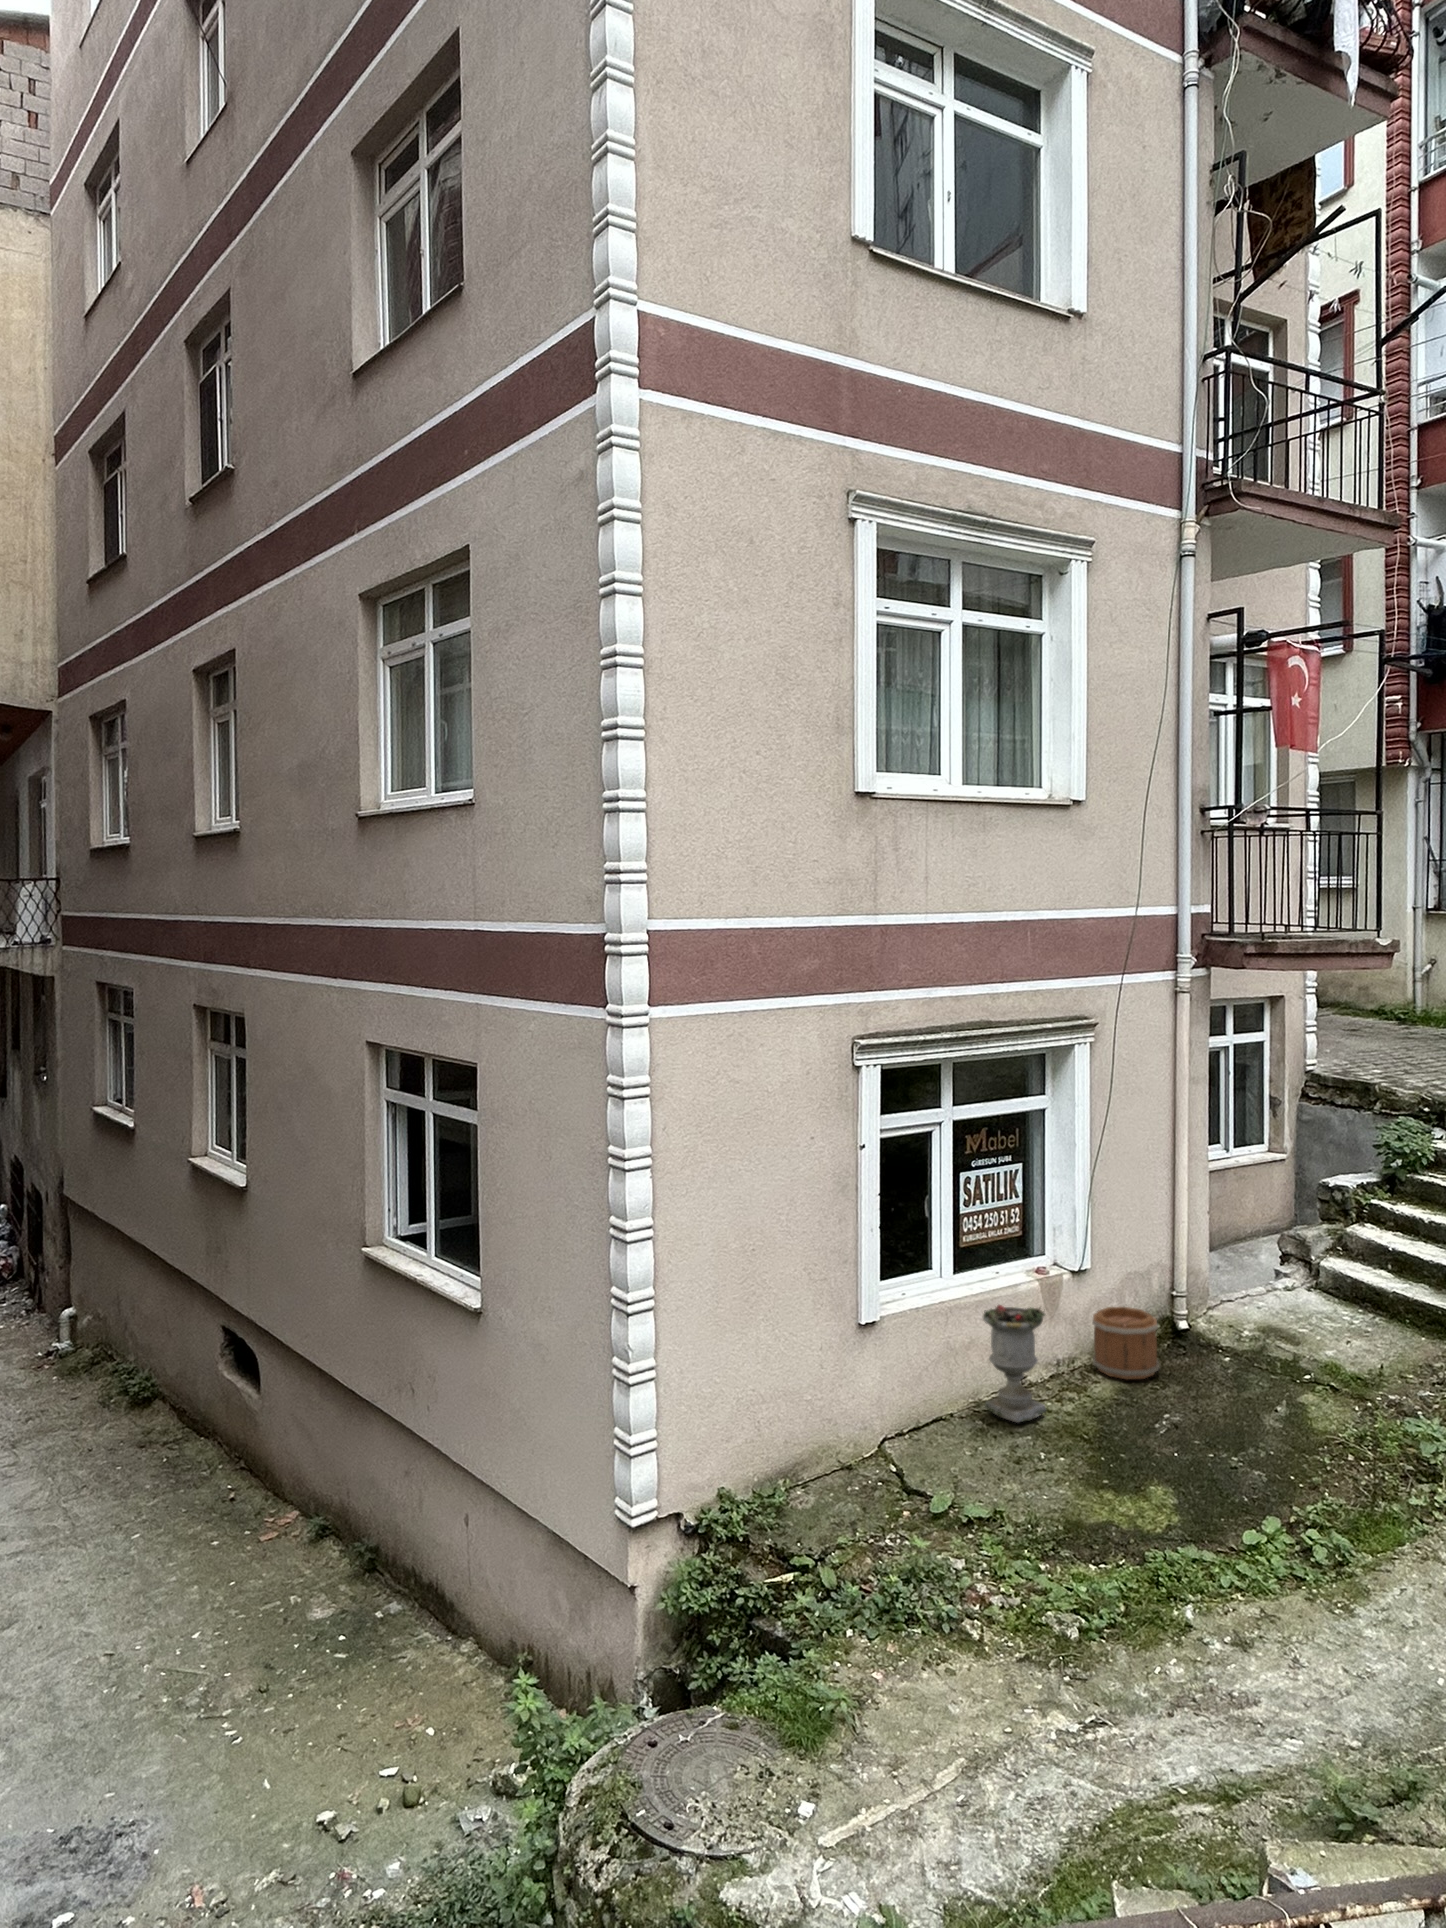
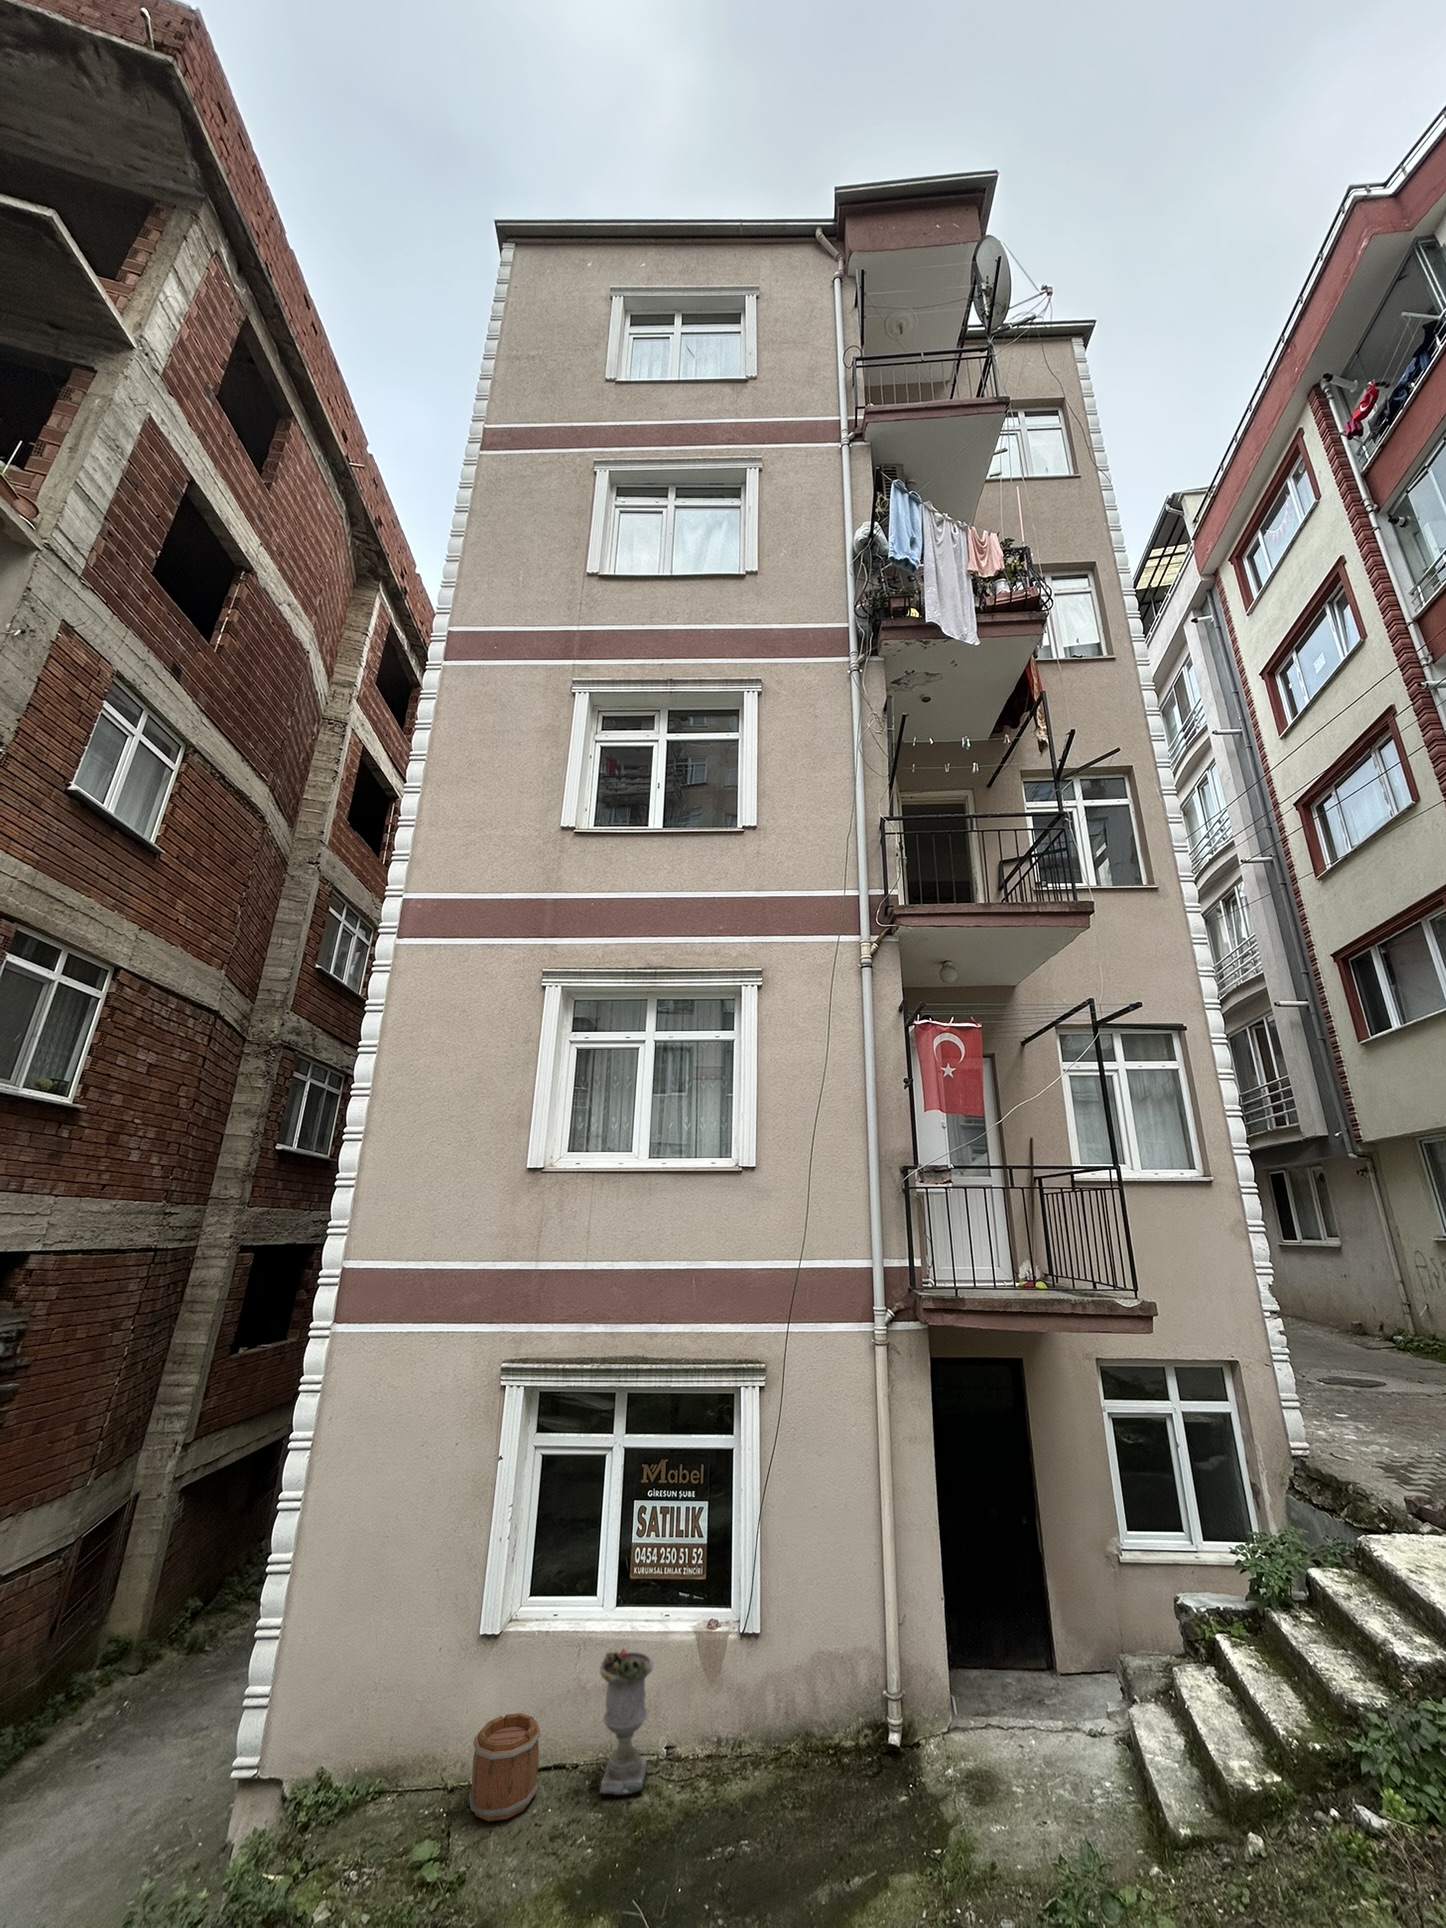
bucket: present [1092,1307,1159,1380] -> present [469,1713,541,1821]

